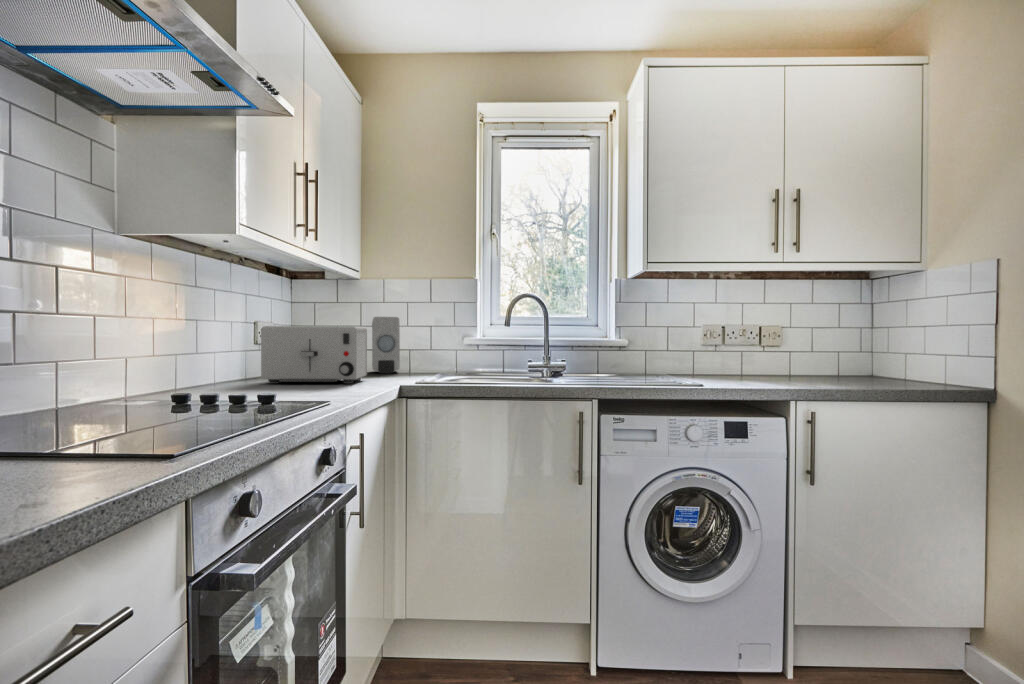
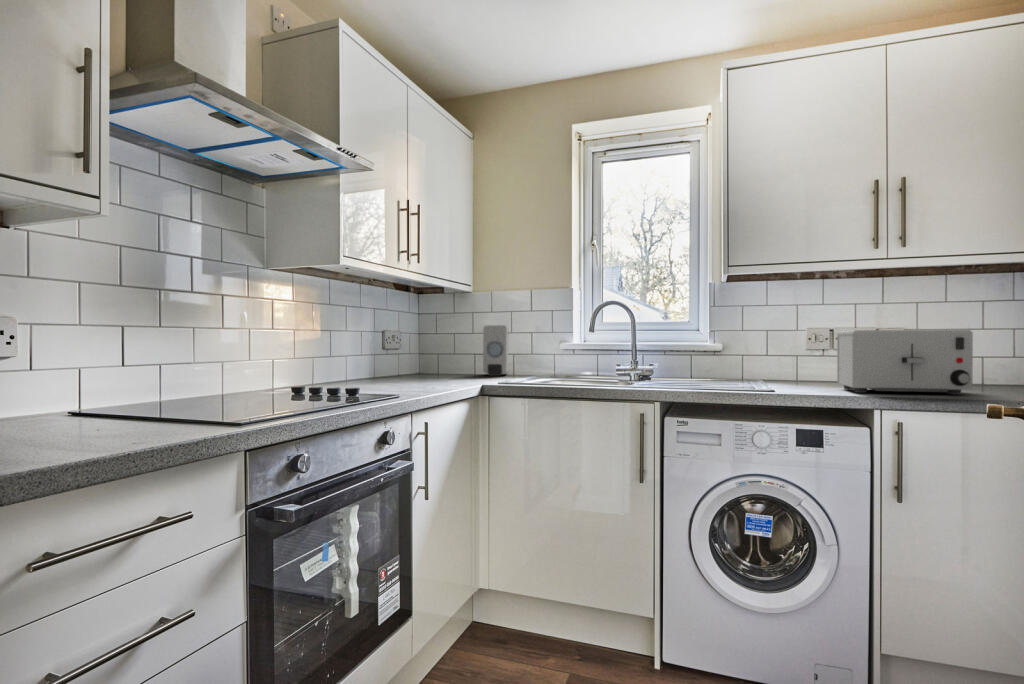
toaster: present [261,326,367,384] -> present [837,329,973,395]

